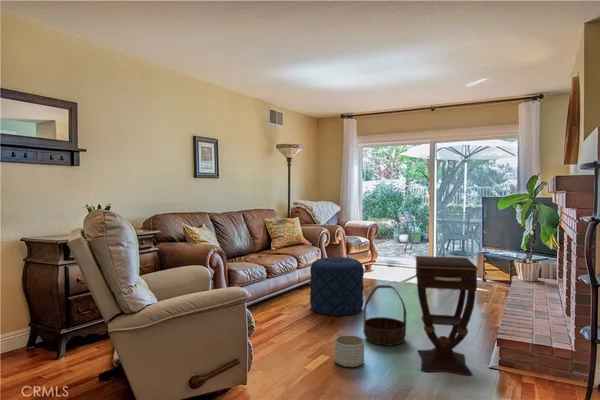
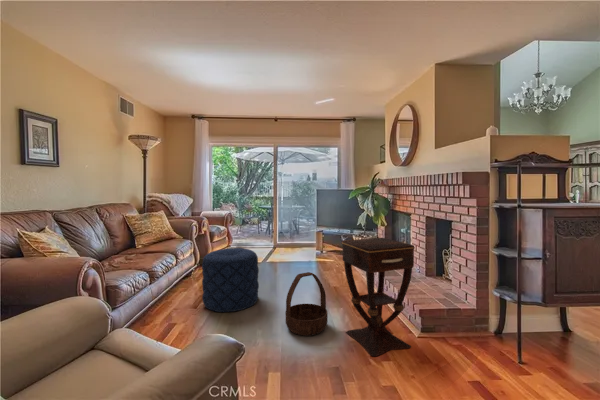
planter: present [335,335,364,367] -> none [285,337,318,378]

